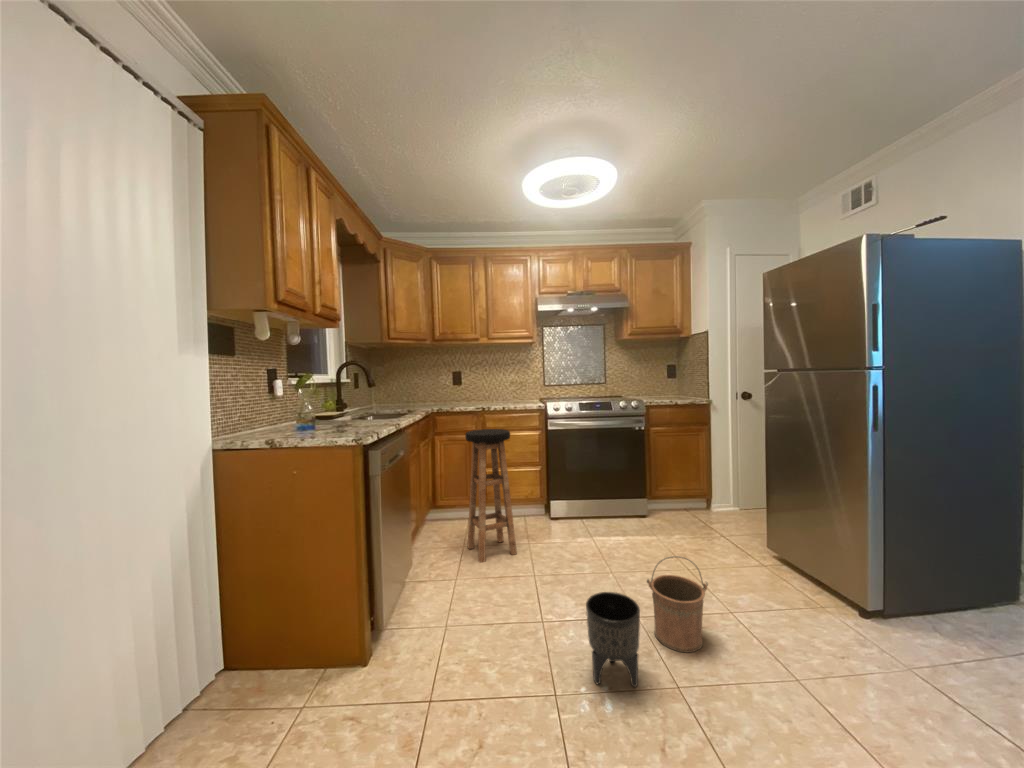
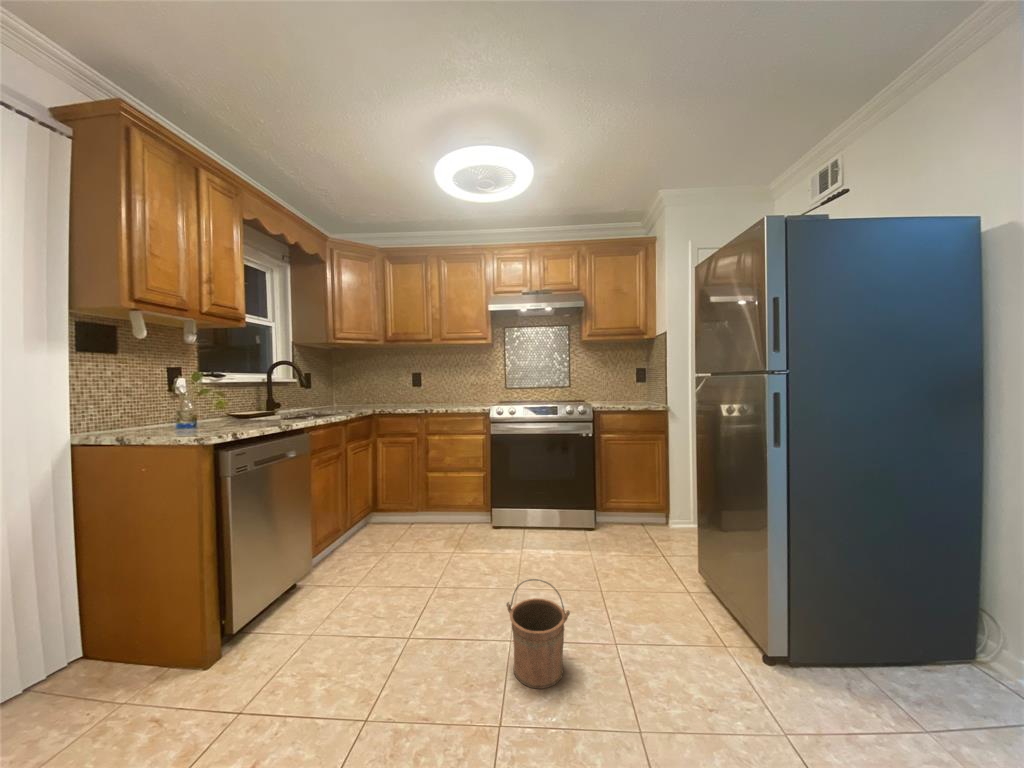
bar stool: present [465,429,517,562] -> none [385,432,434,570]
planter: present [586,592,640,687] -> none [408,614,467,725]

